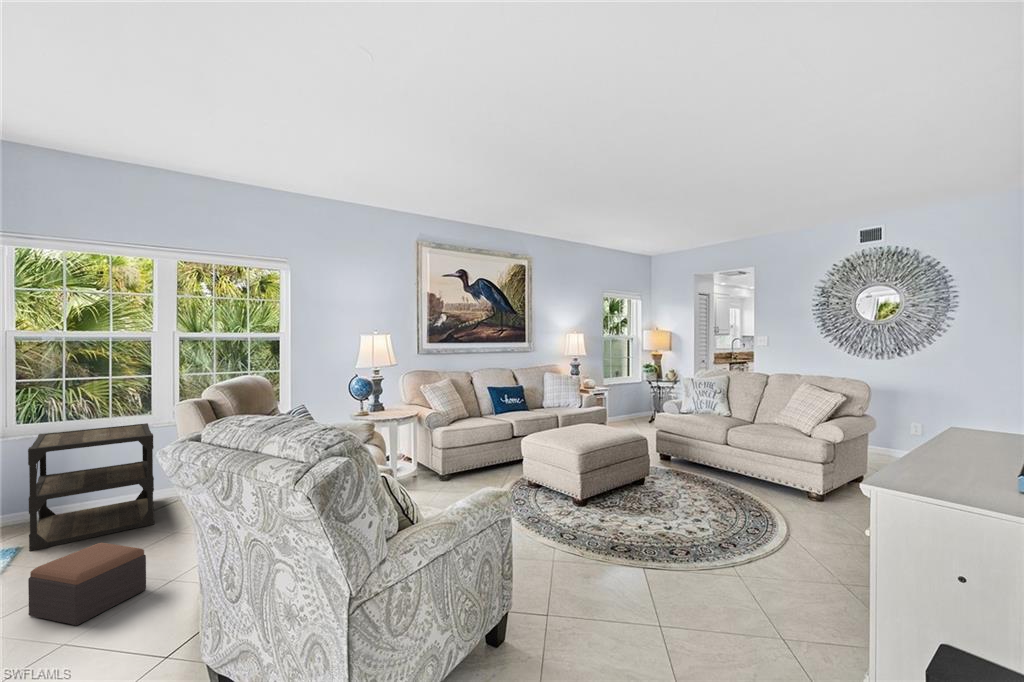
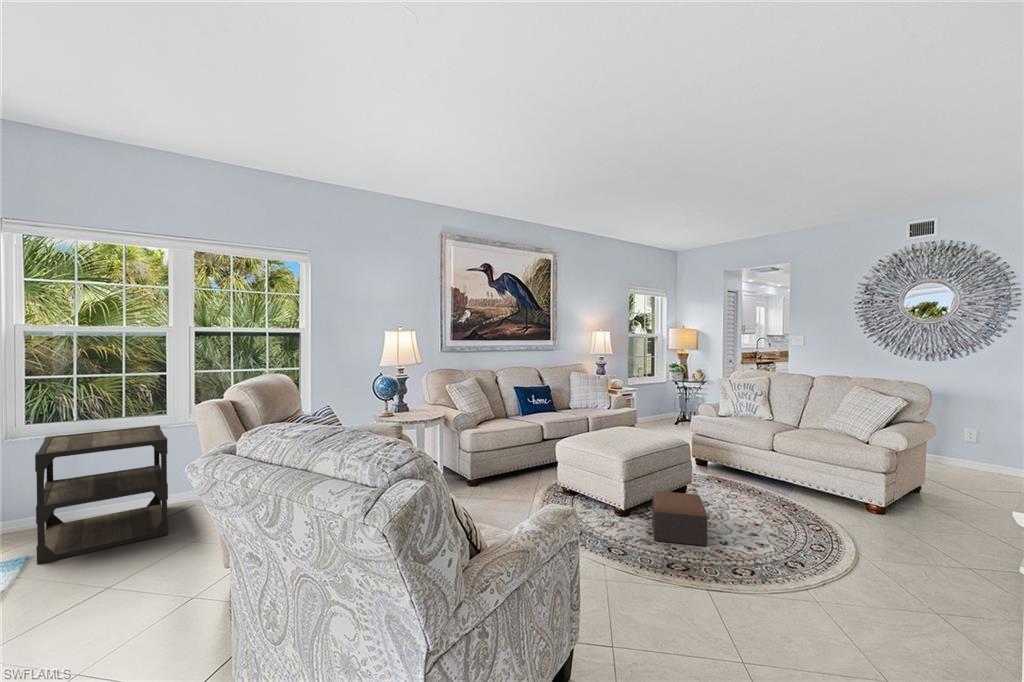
footstool: present [28,543,146,625] -> present [652,491,707,546]

